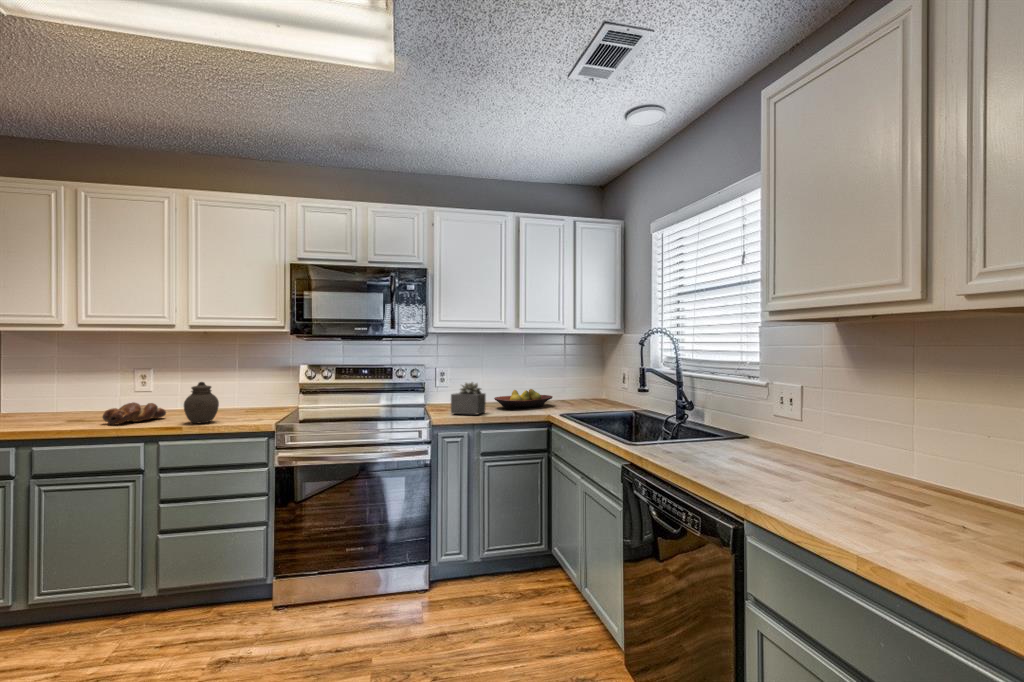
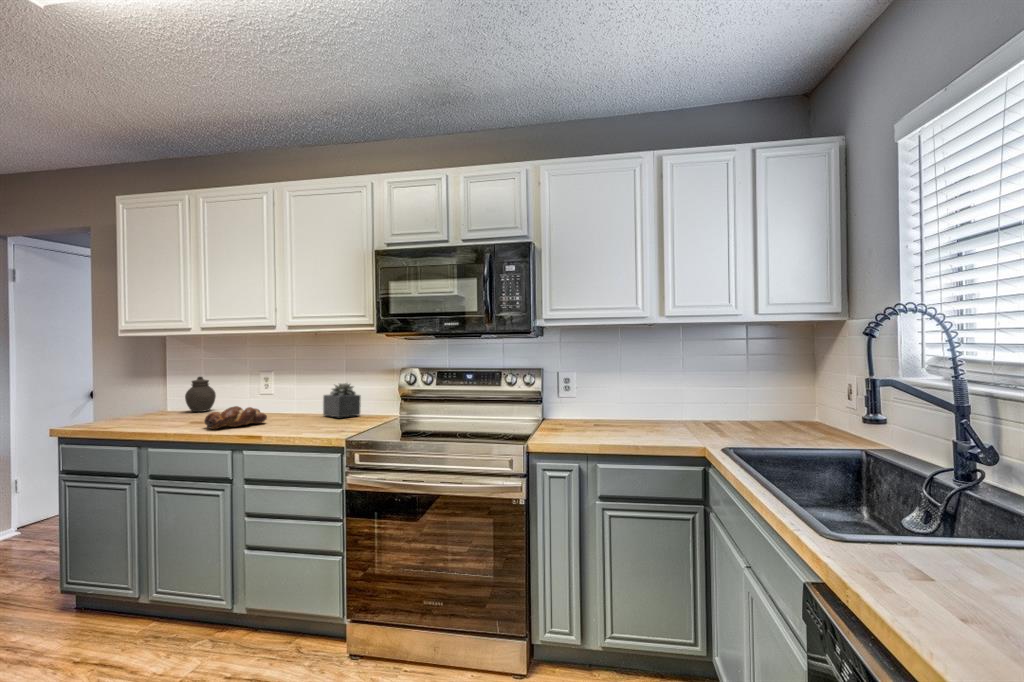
jar: present [184,382,219,423] -> present [185,377,216,412]
succulent plant: present [451,382,486,414] -> present [323,383,361,417]
fruit bowl: present [494,389,552,409] -> none [628,404,720,432]

